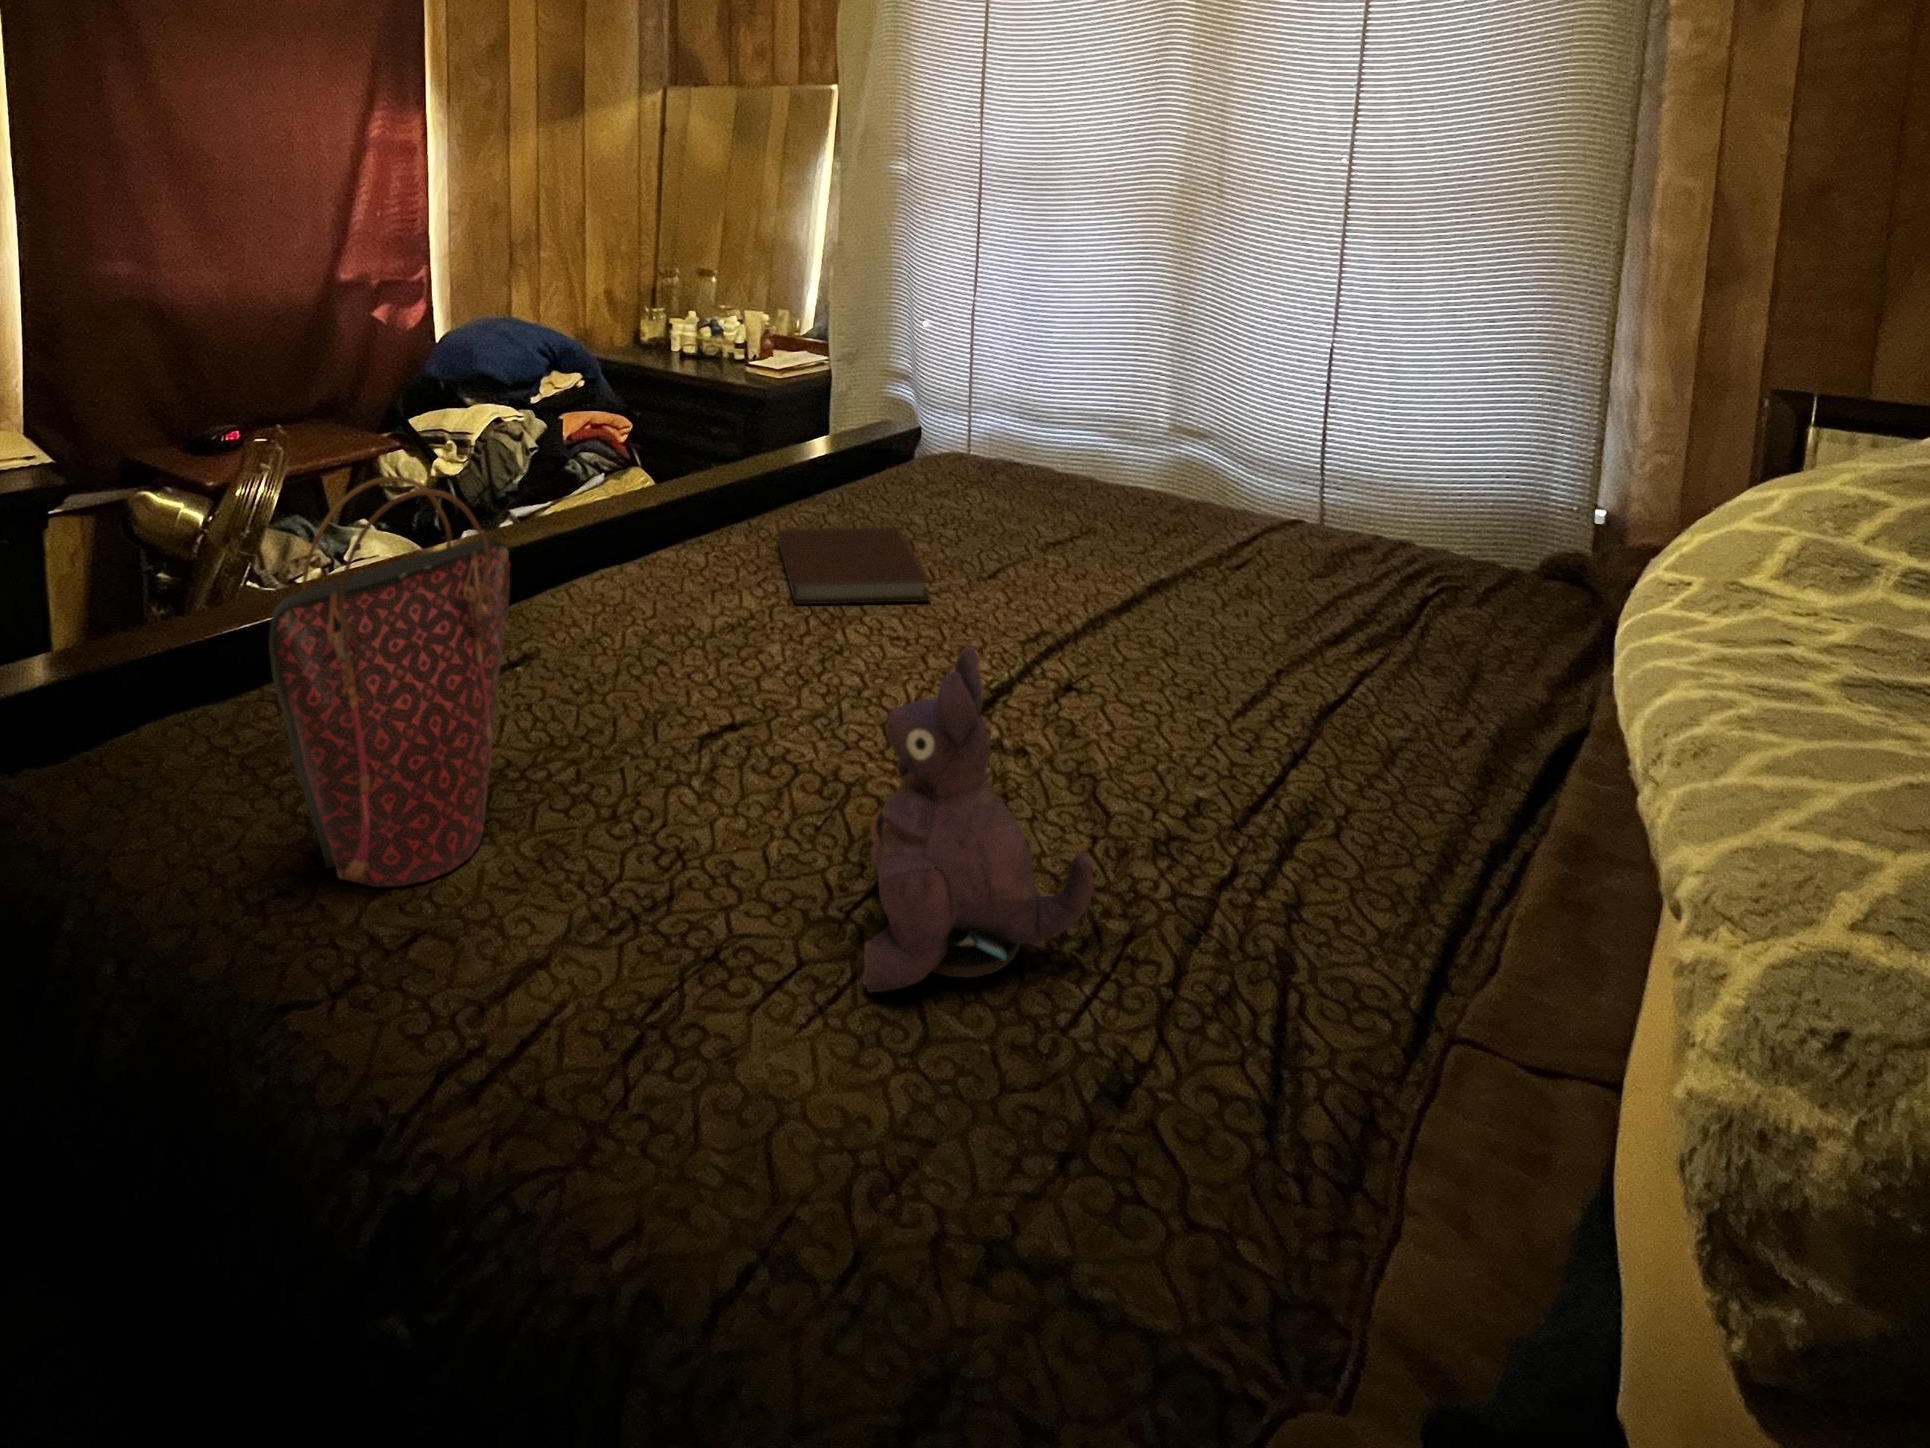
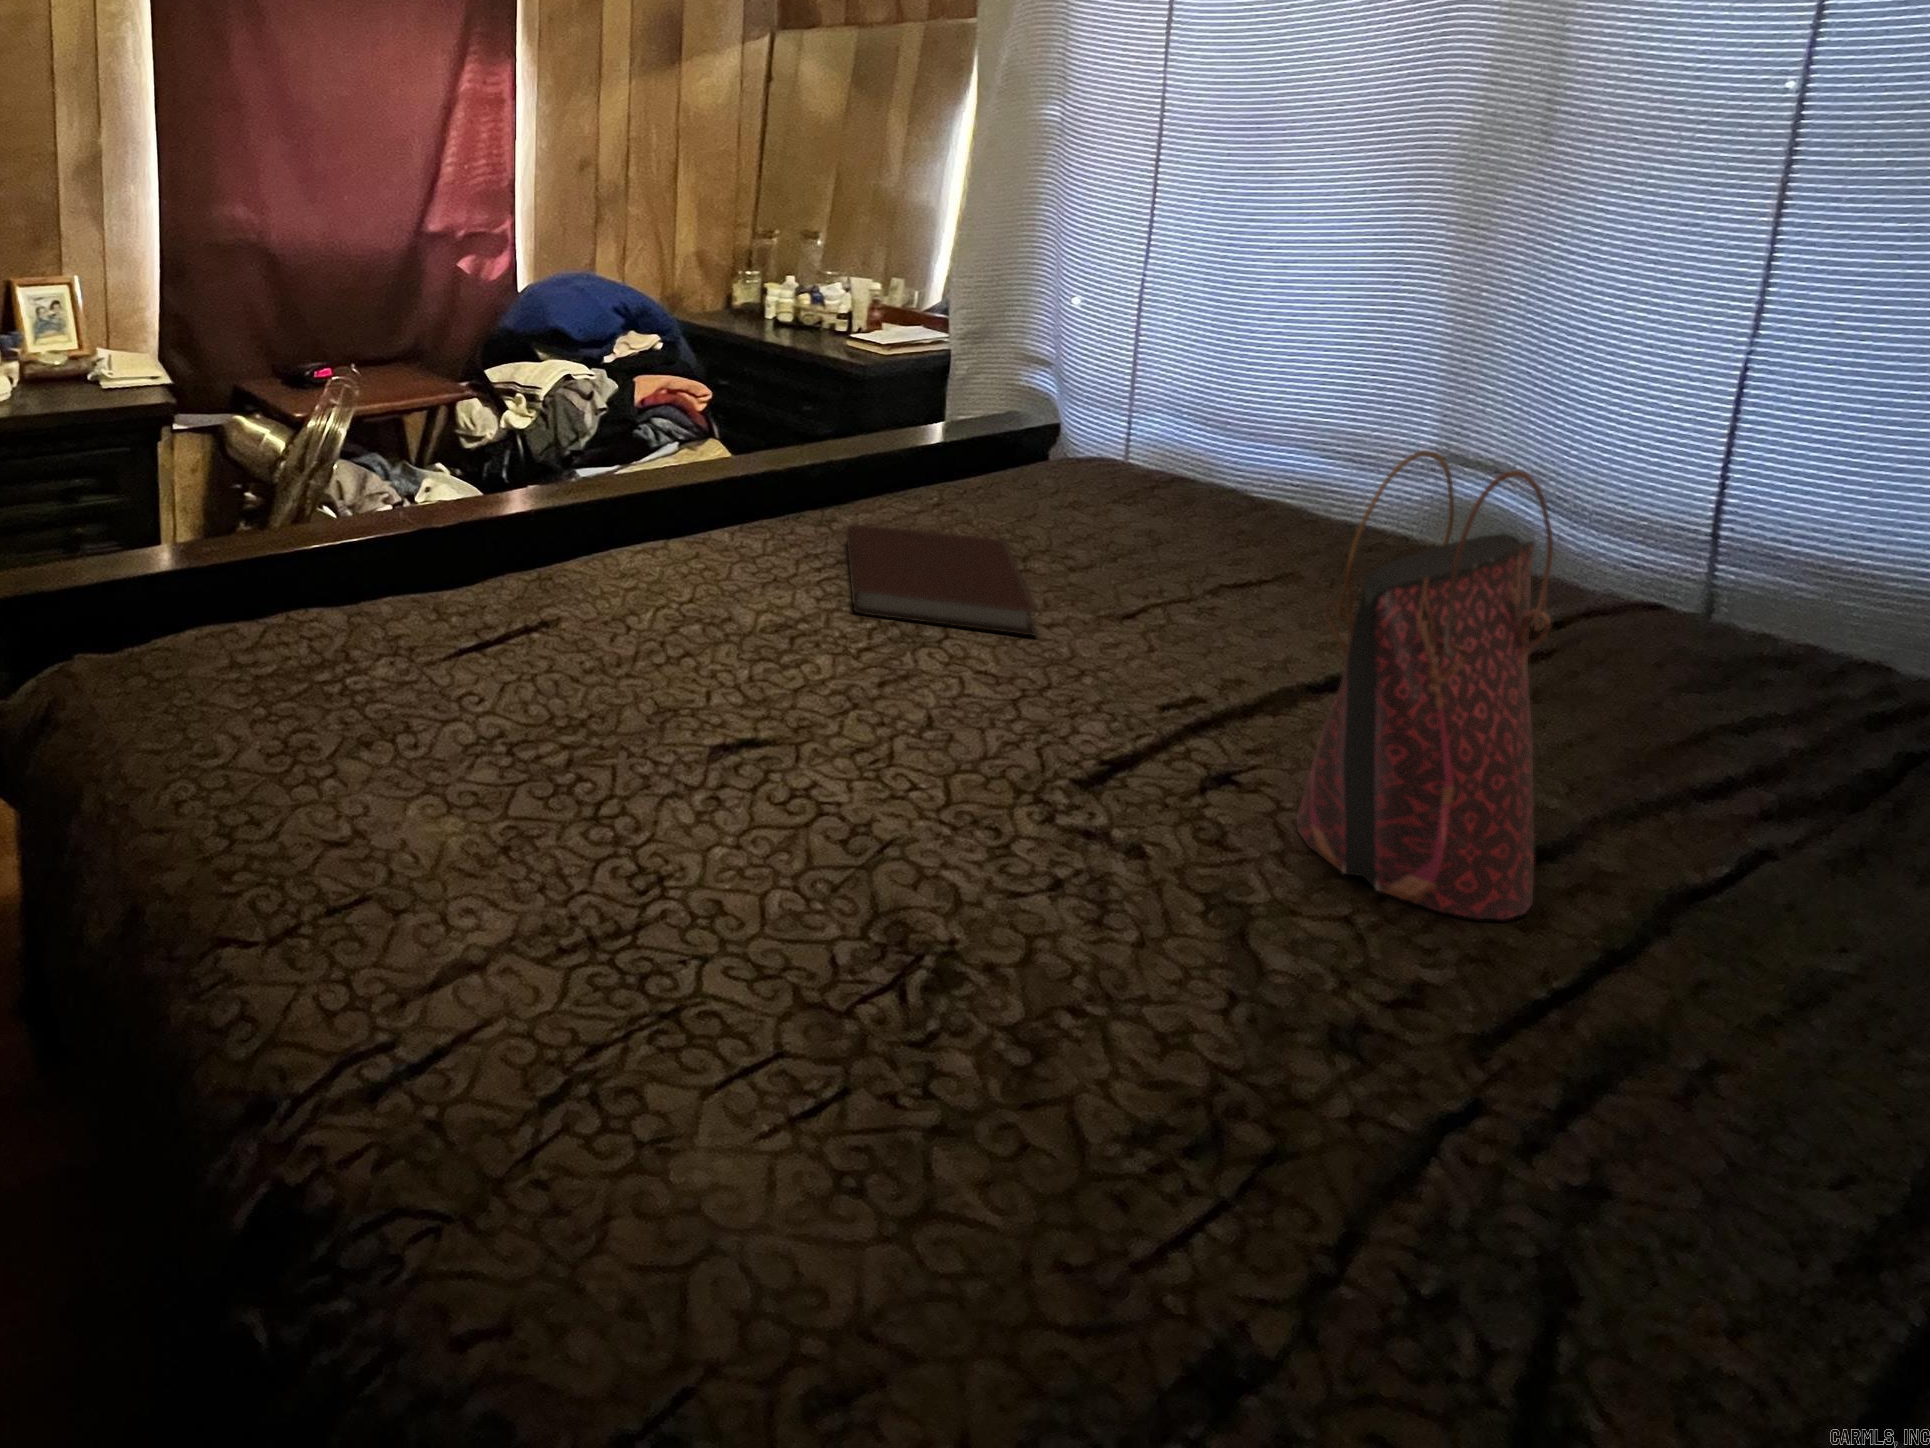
handbag: present [269,476,510,887] -> present [1296,450,1553,920]
plush toy: present [863,647,1094,992] -> none [855,707,1217,1148]

